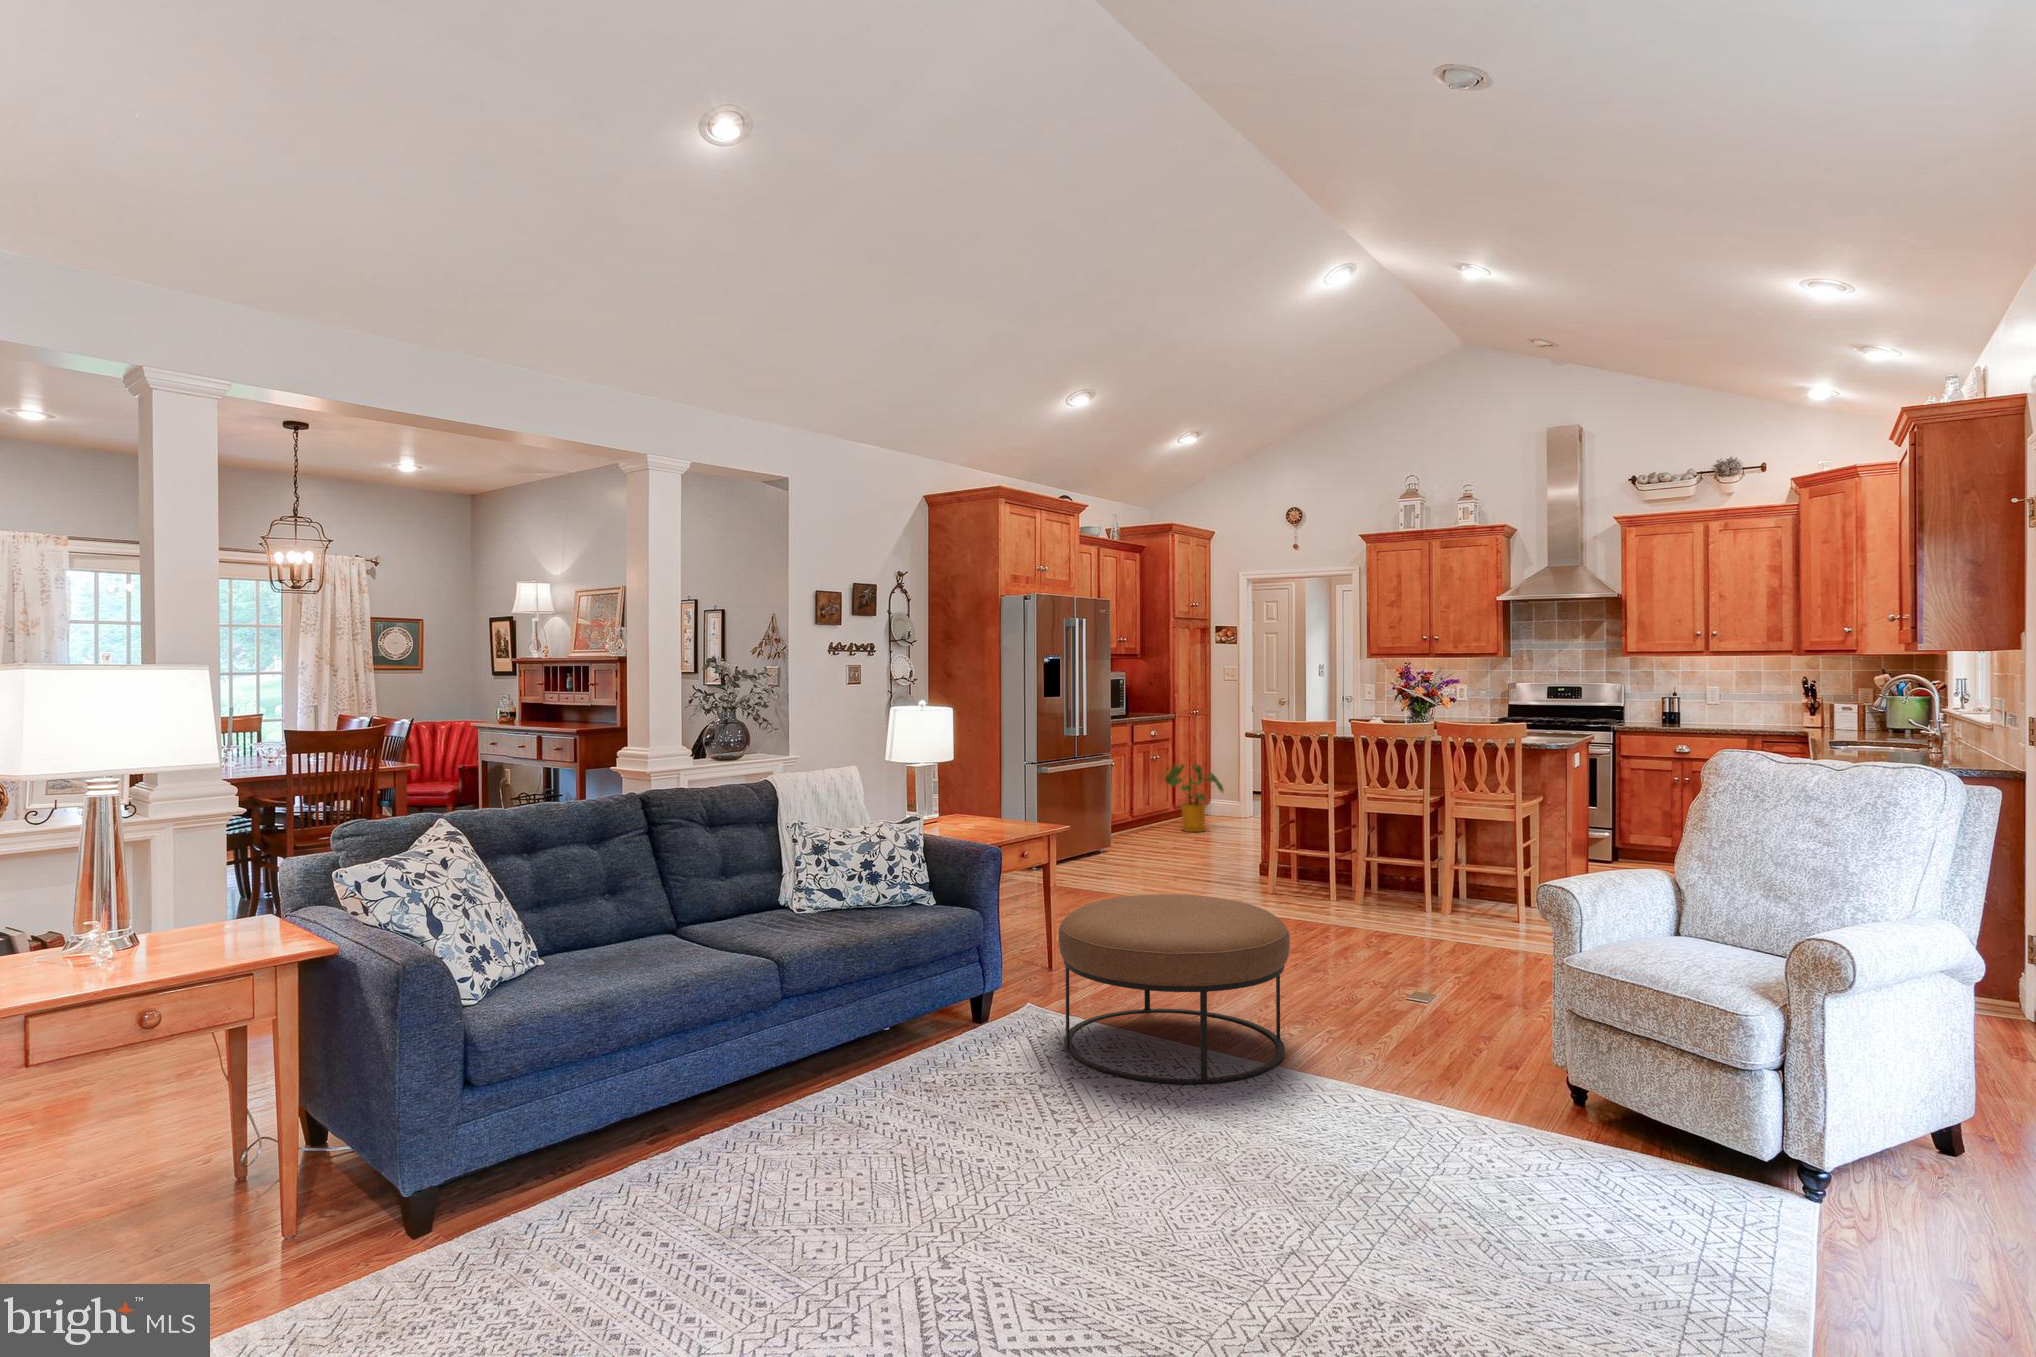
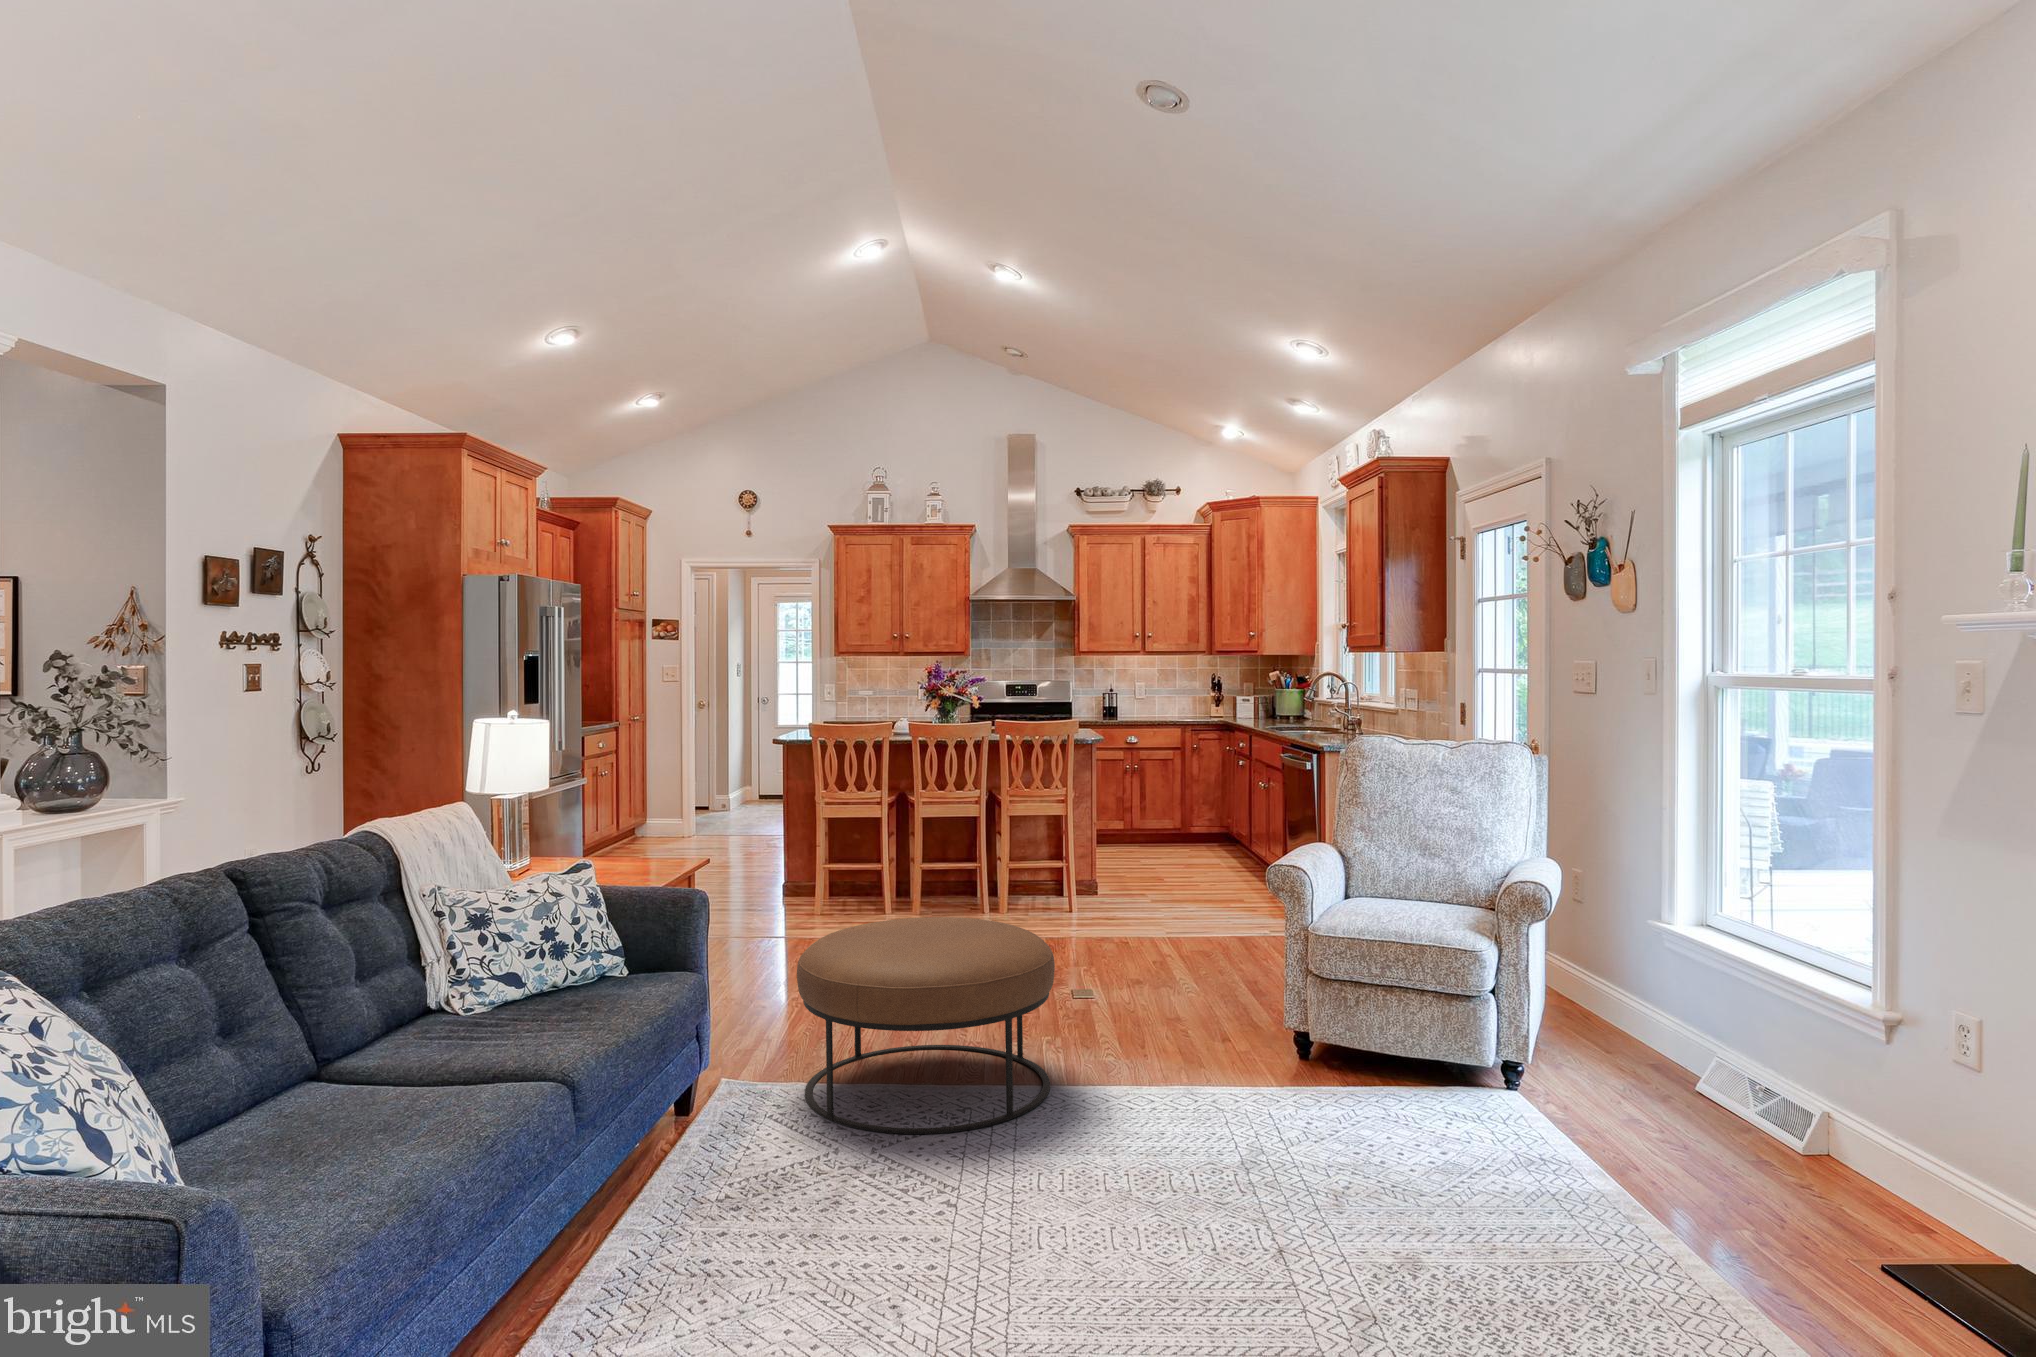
house plant: present [1162,764,1224,832] -> none [617,777,694,856]

